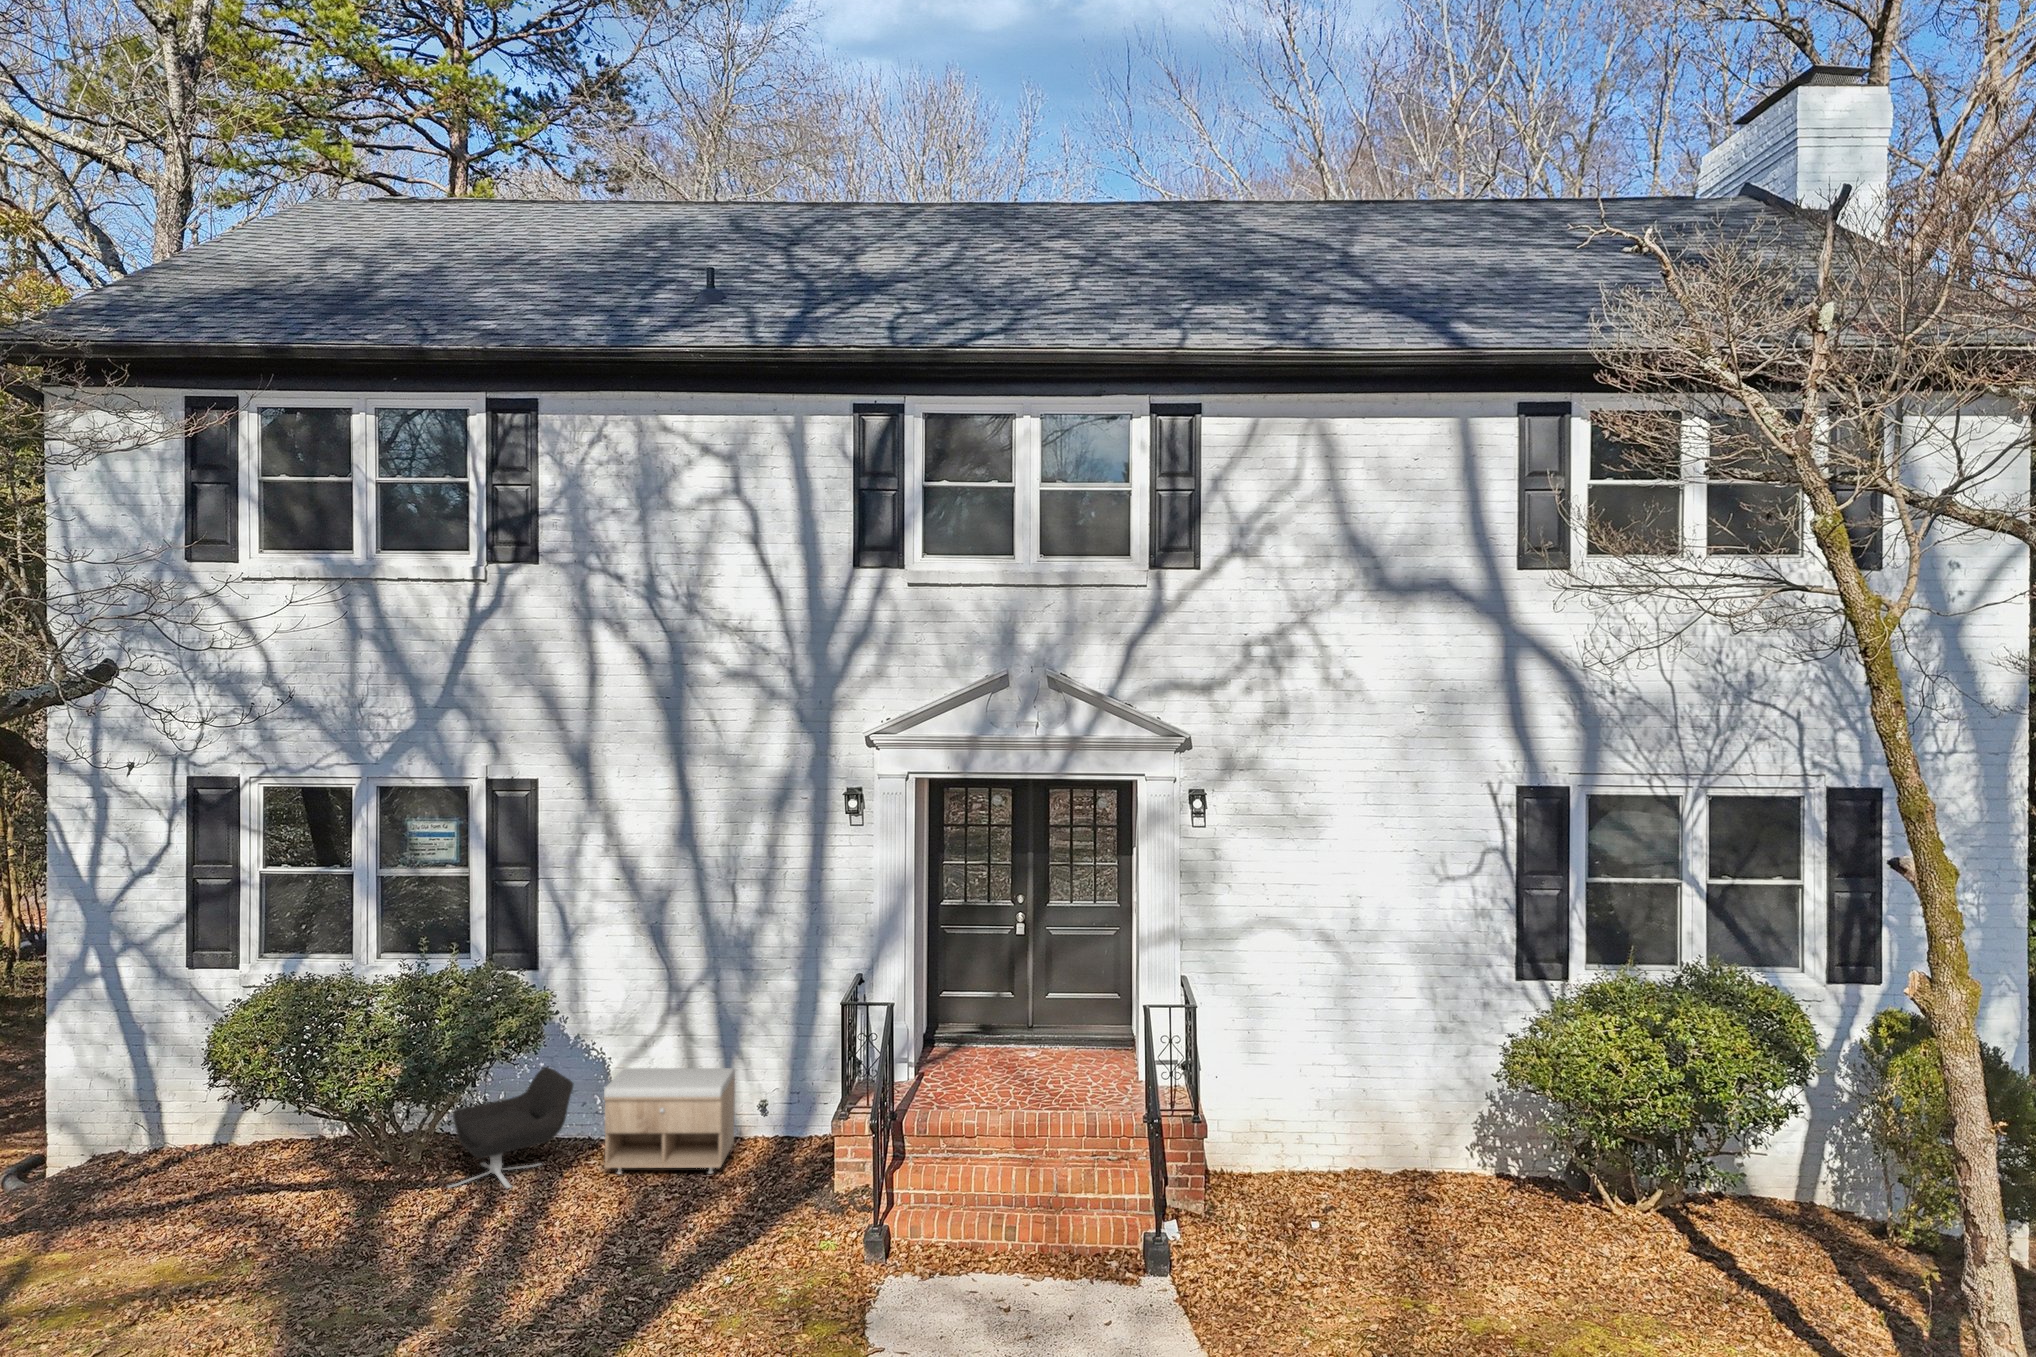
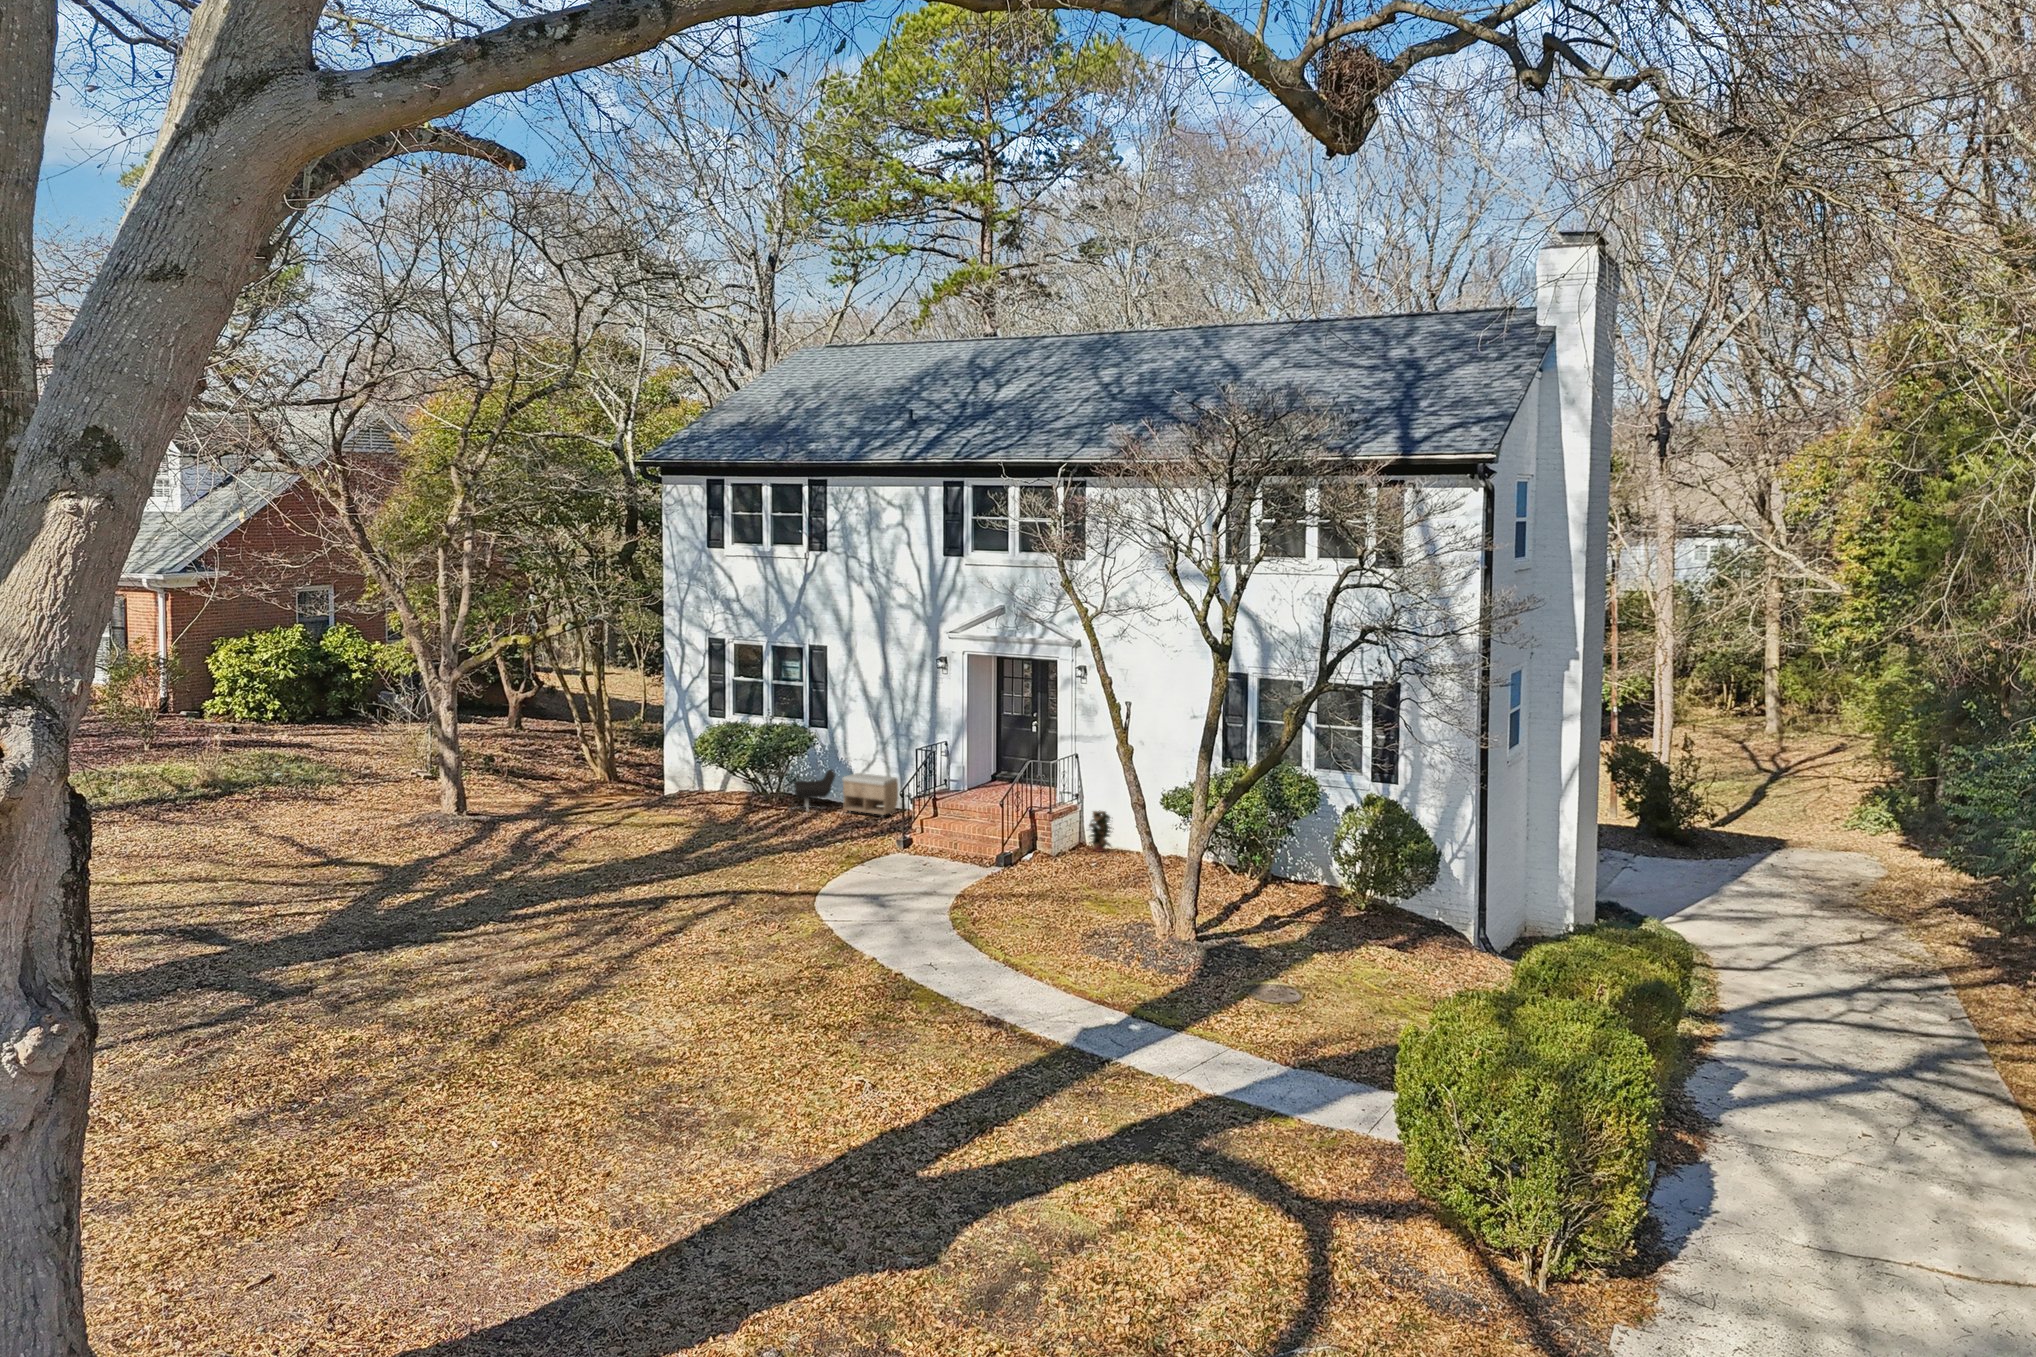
decorative plant: none [1243,1096,1308,1190] -> present [1089,811,1111,852]

